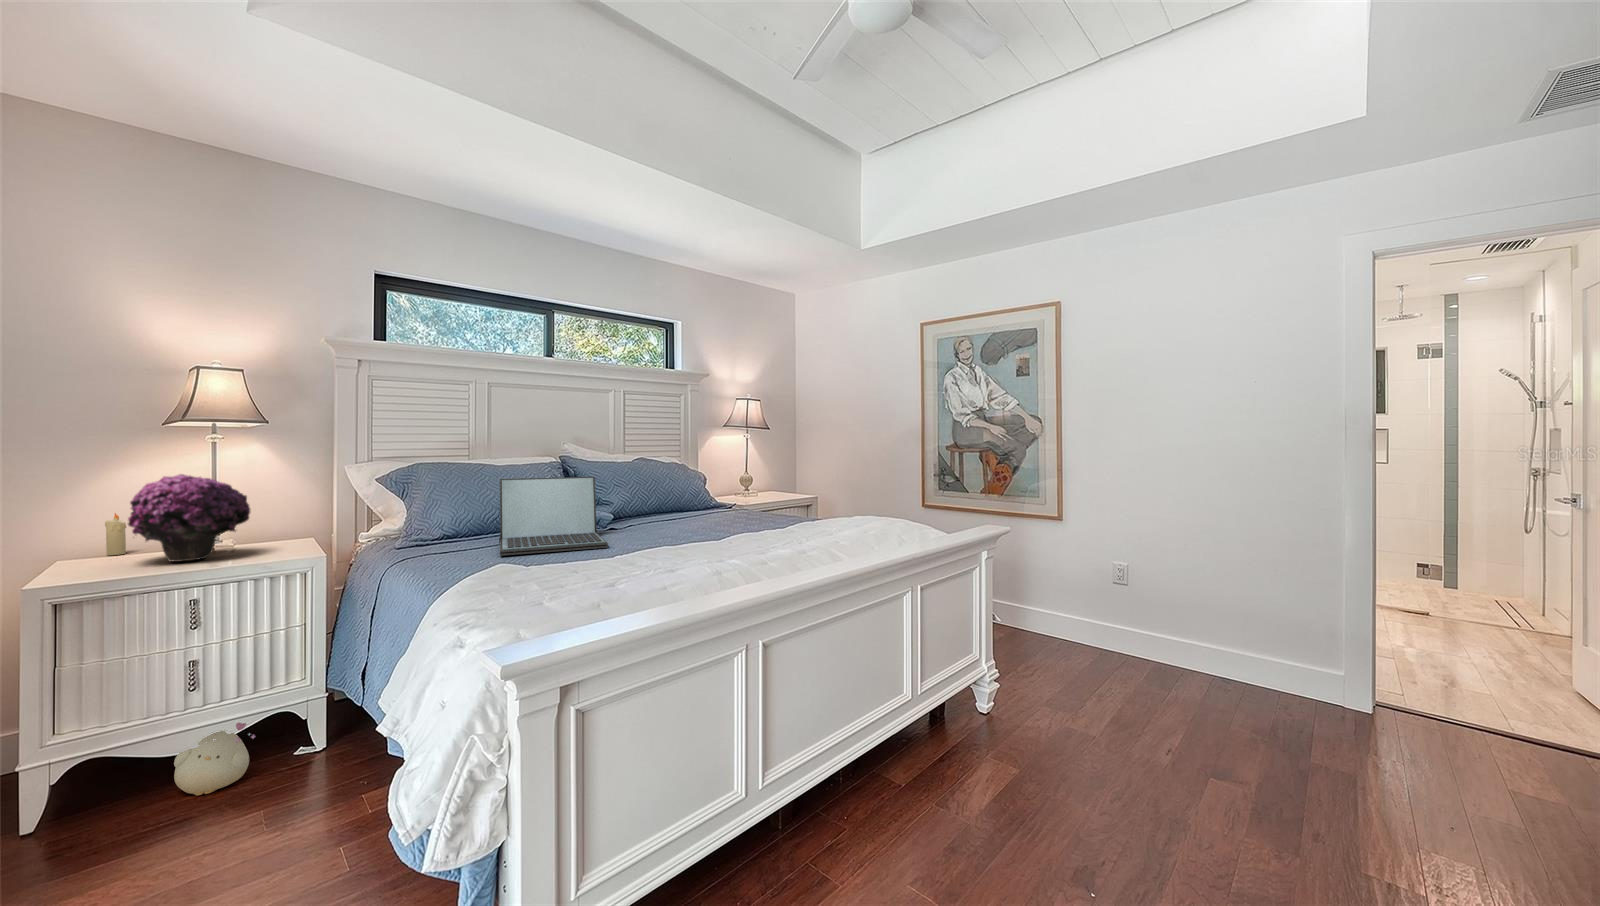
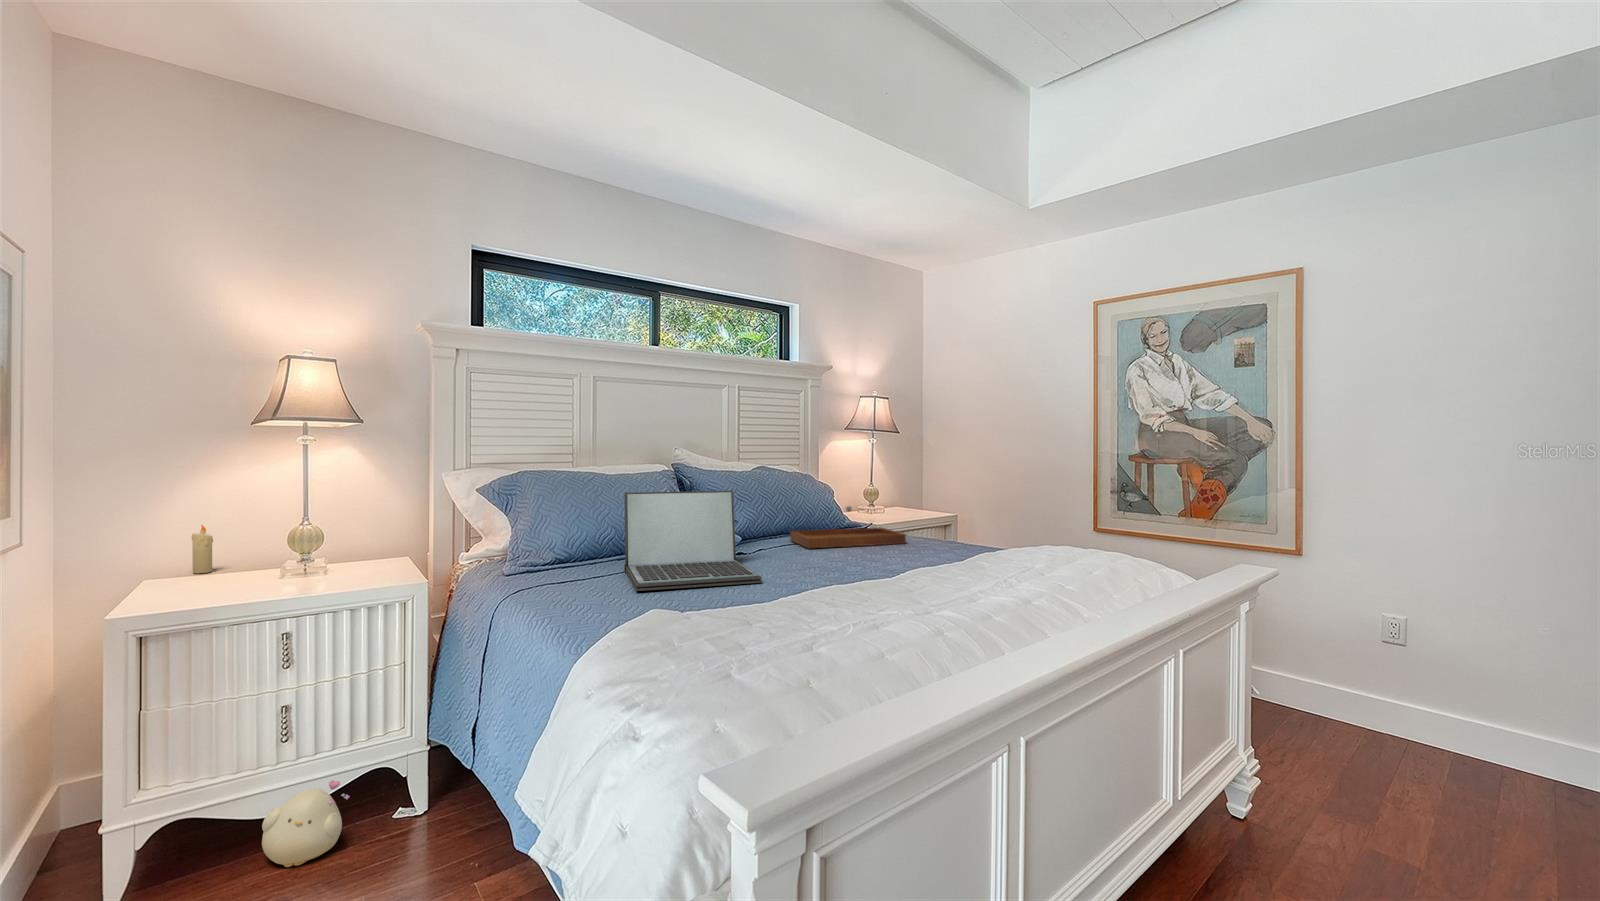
flower: present [128,474,250,562] -> none [217,482,346,585]
tray: none [656,489,749,523] -> present [790,506,906,548]

